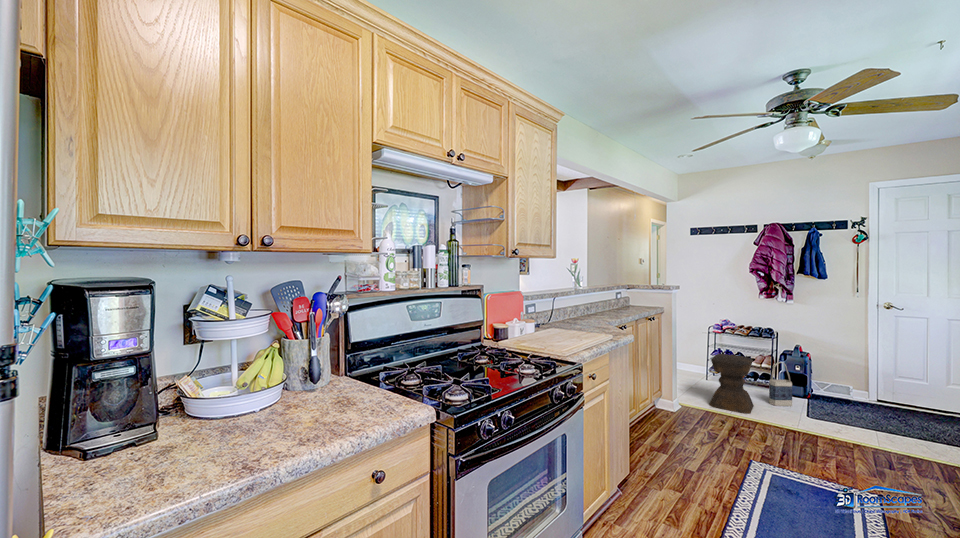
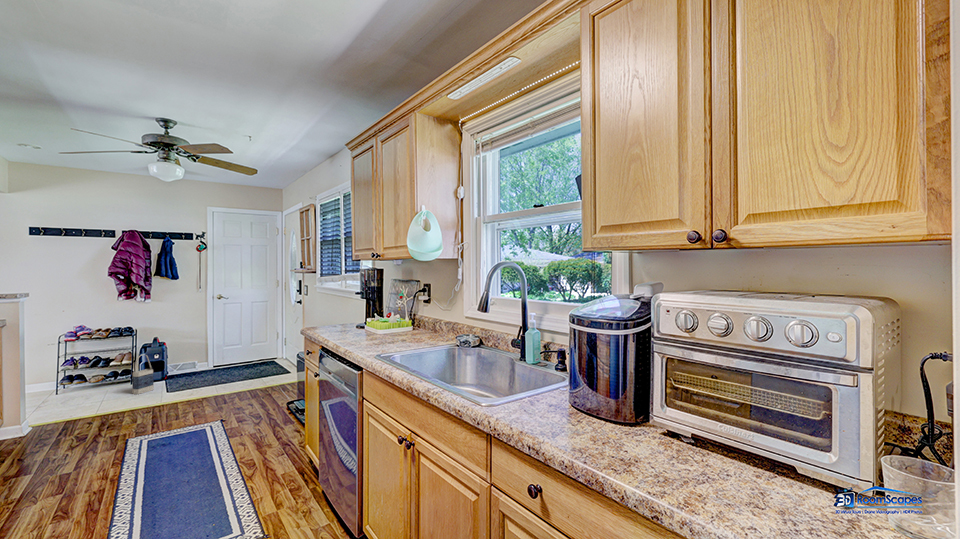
stool: present [709,354,754,413] -> none [69,357,118,415]

